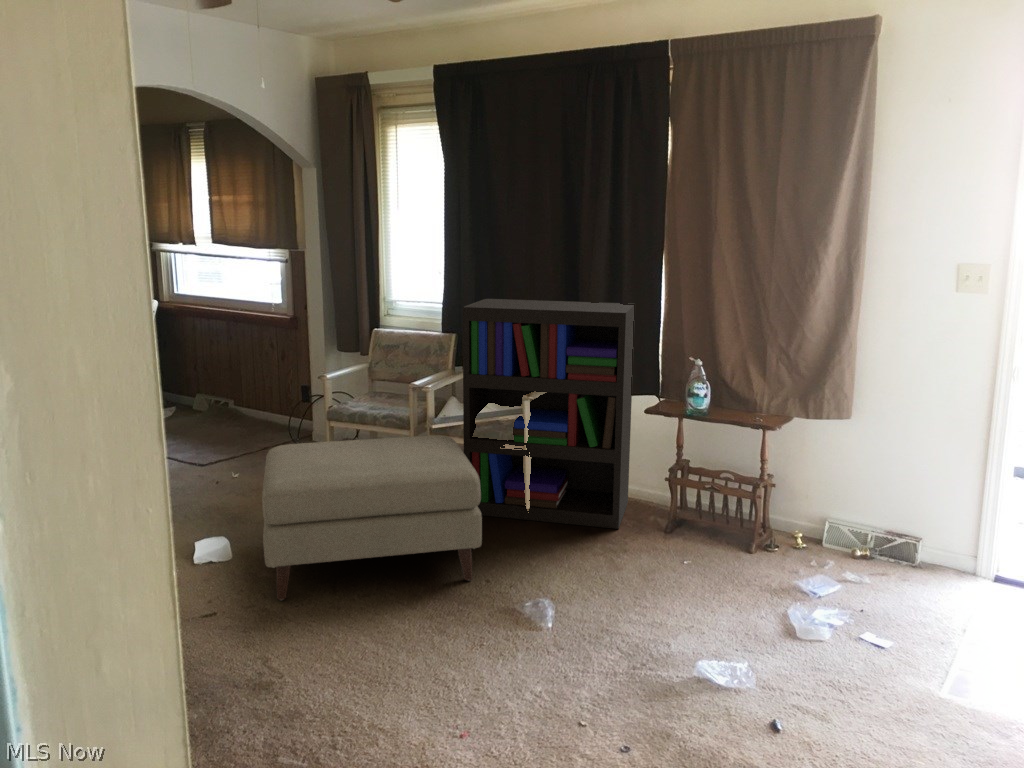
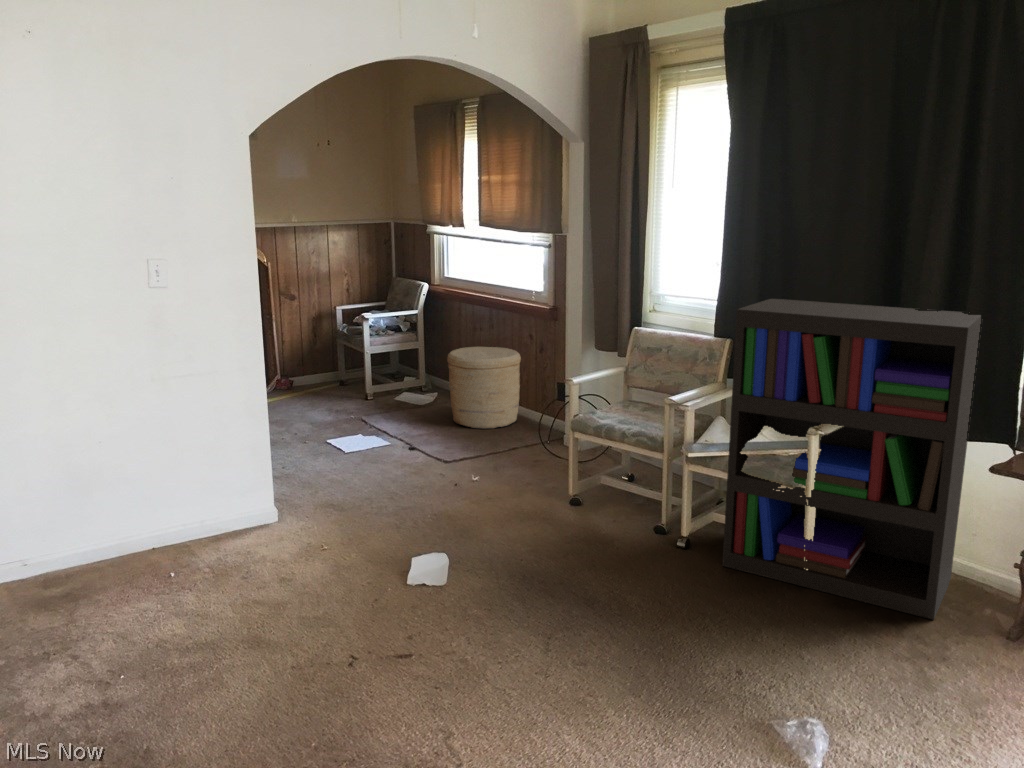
woven basket: none [192,356,264,431] -> present [447,347,521,429]
ottoman: present [262,435,482,600] -> none [464,464,736,667]

